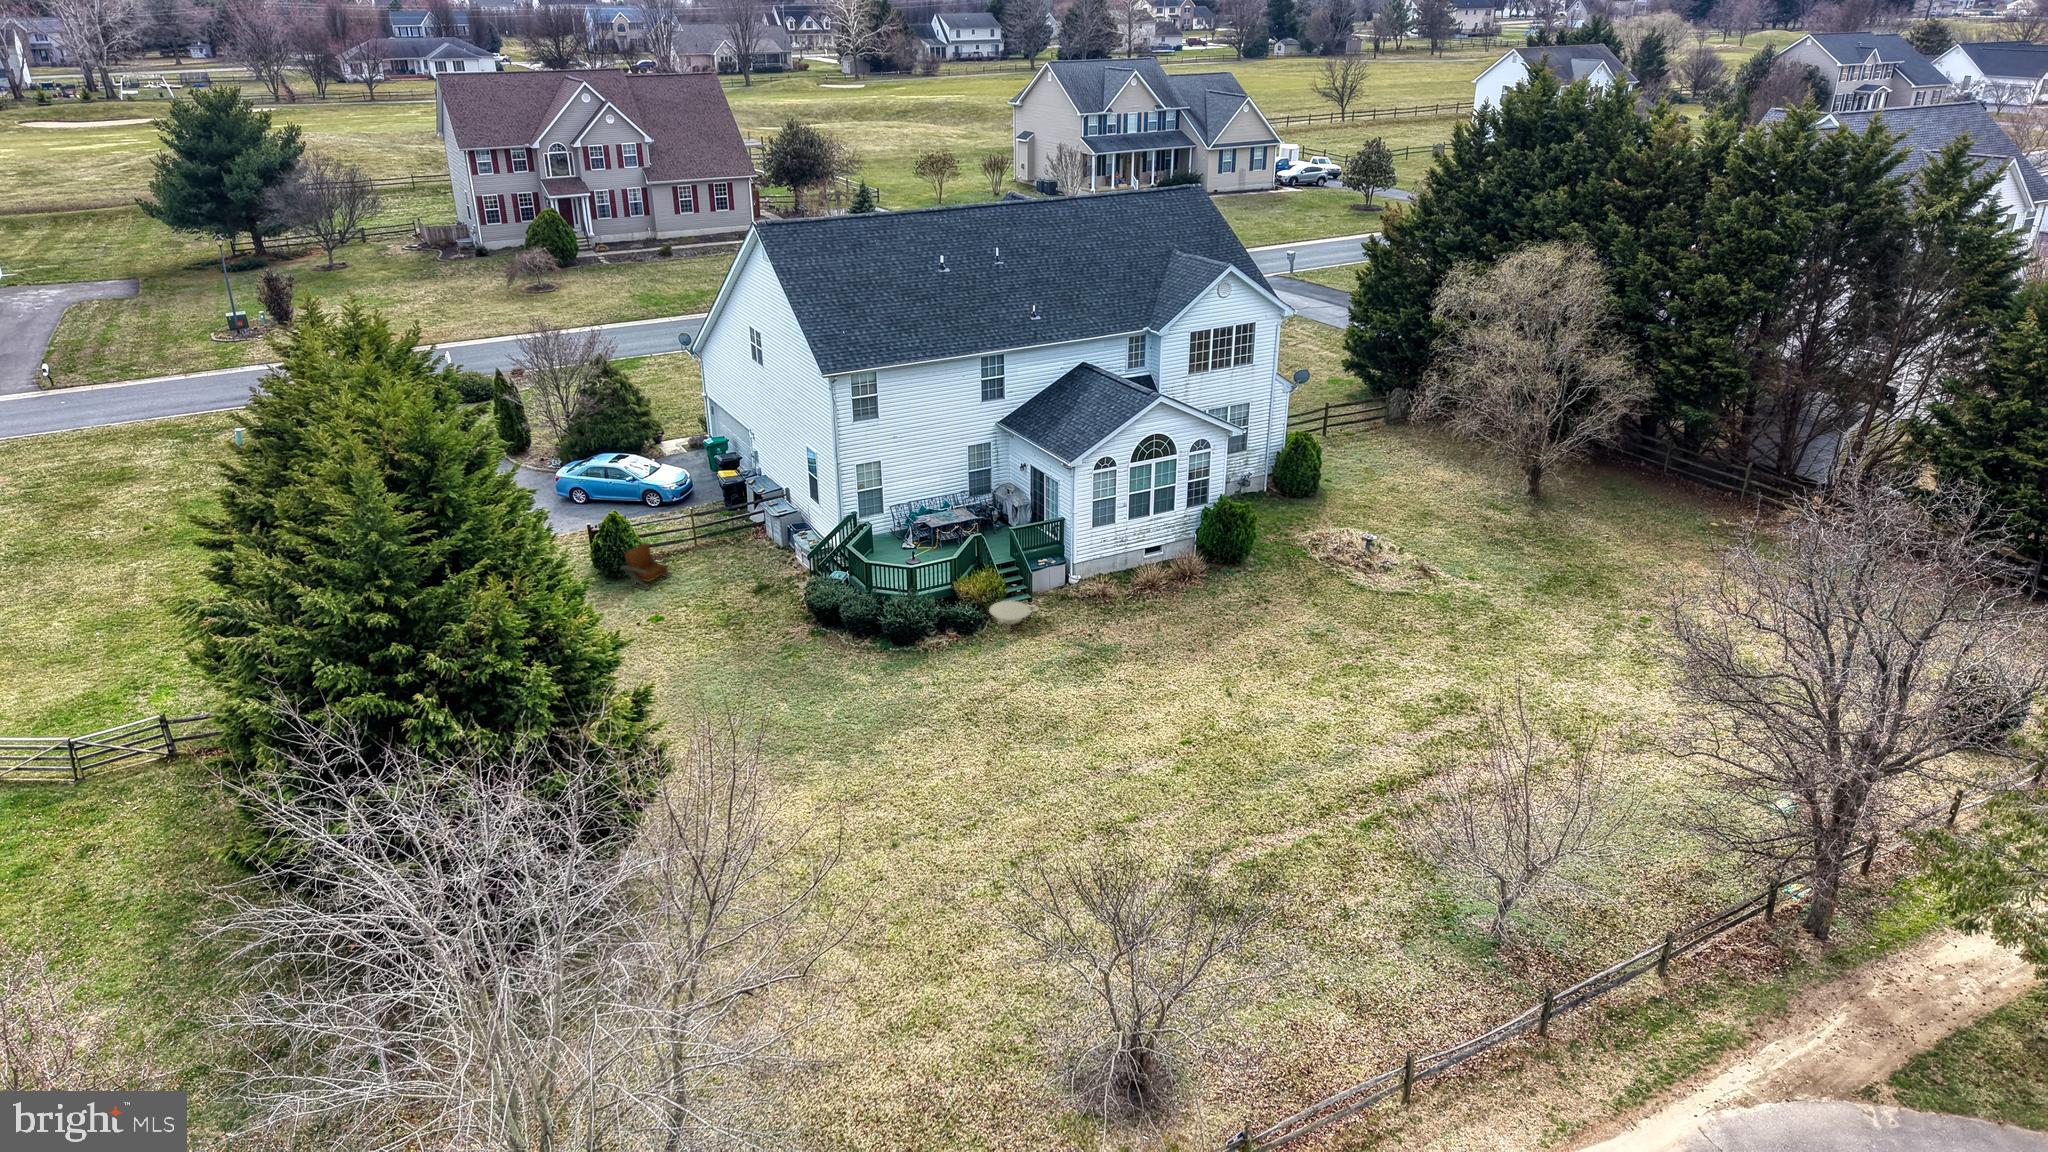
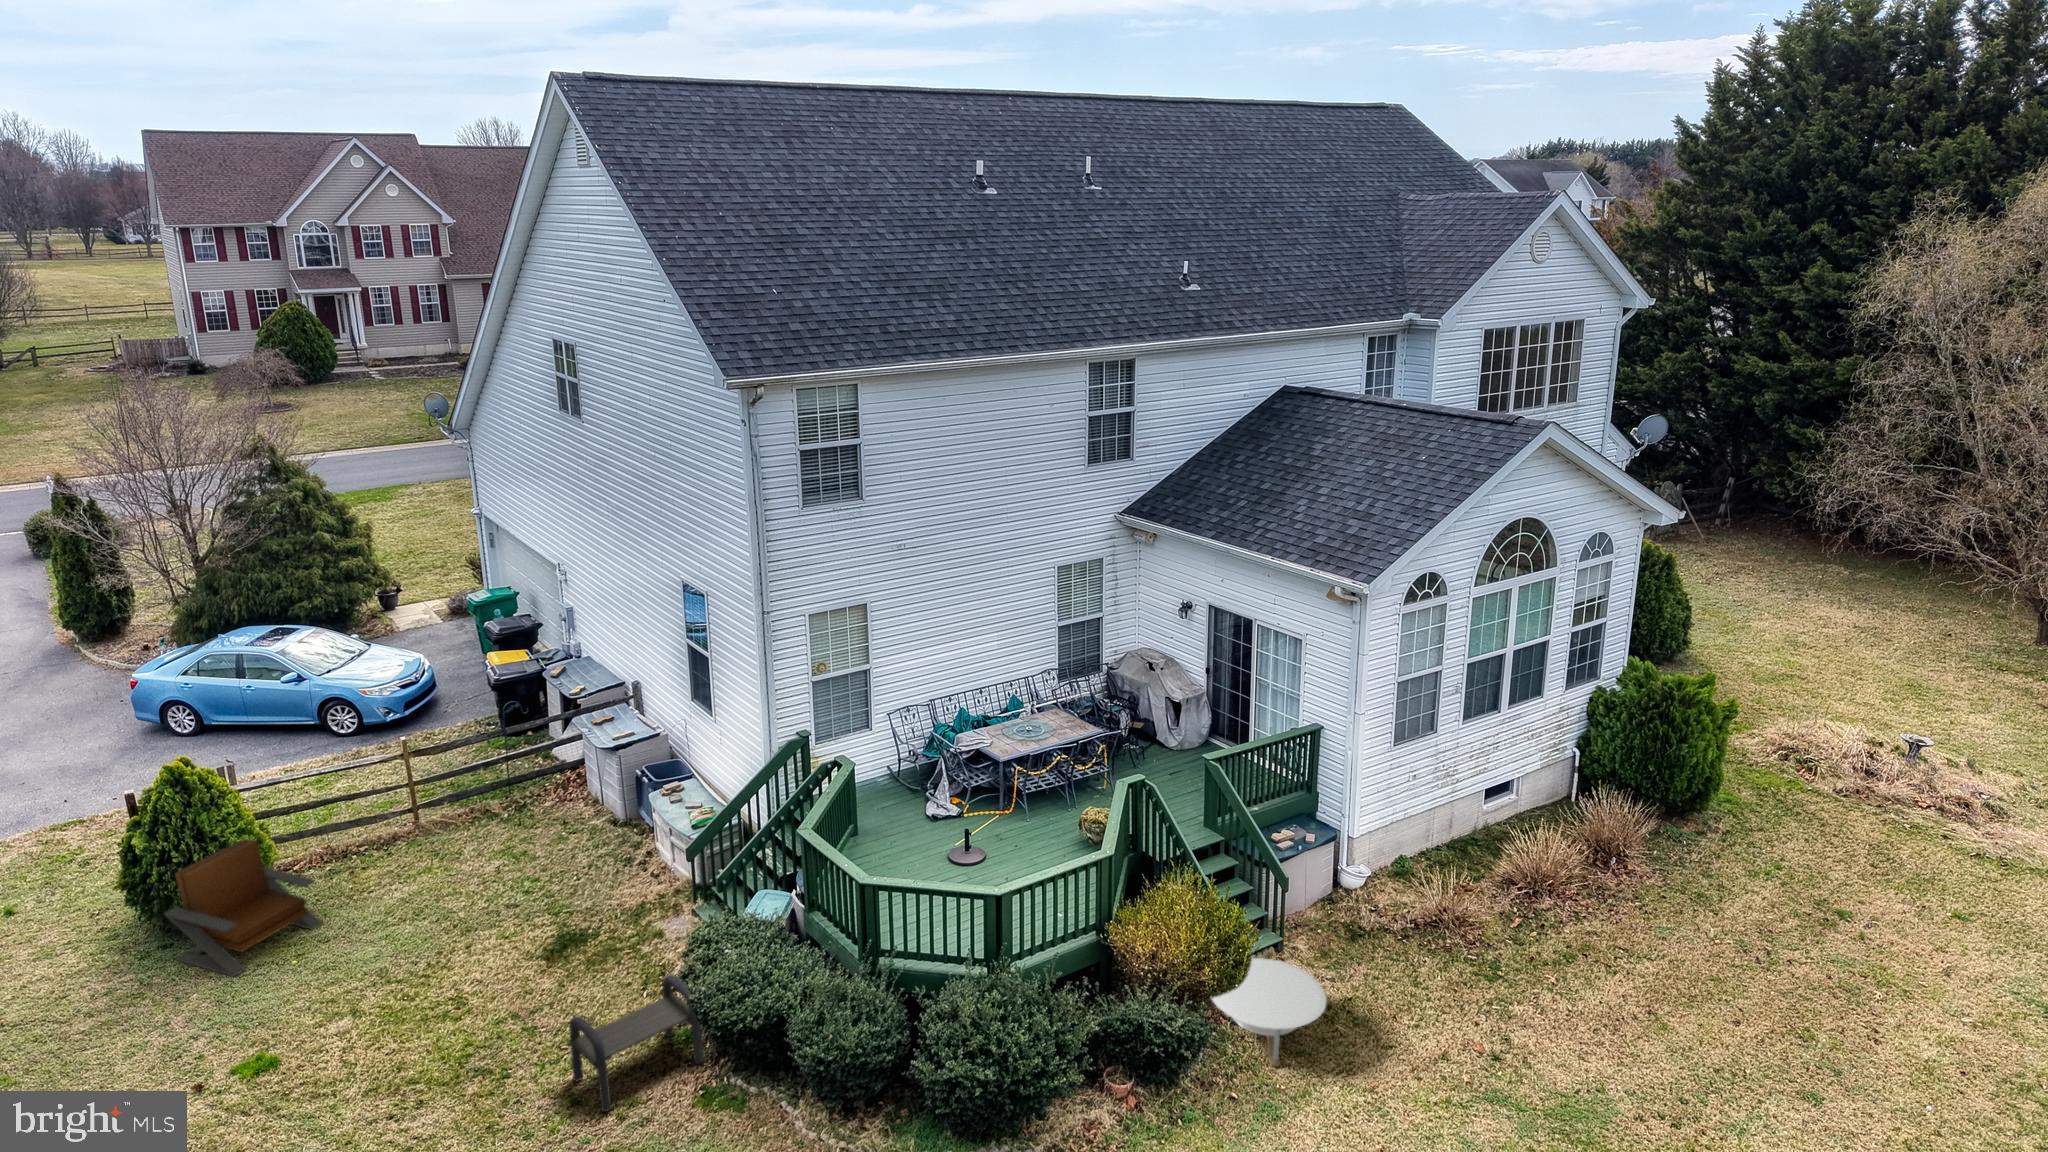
bench: none [769,592,813,632] -> present [569,974,704,1112]

